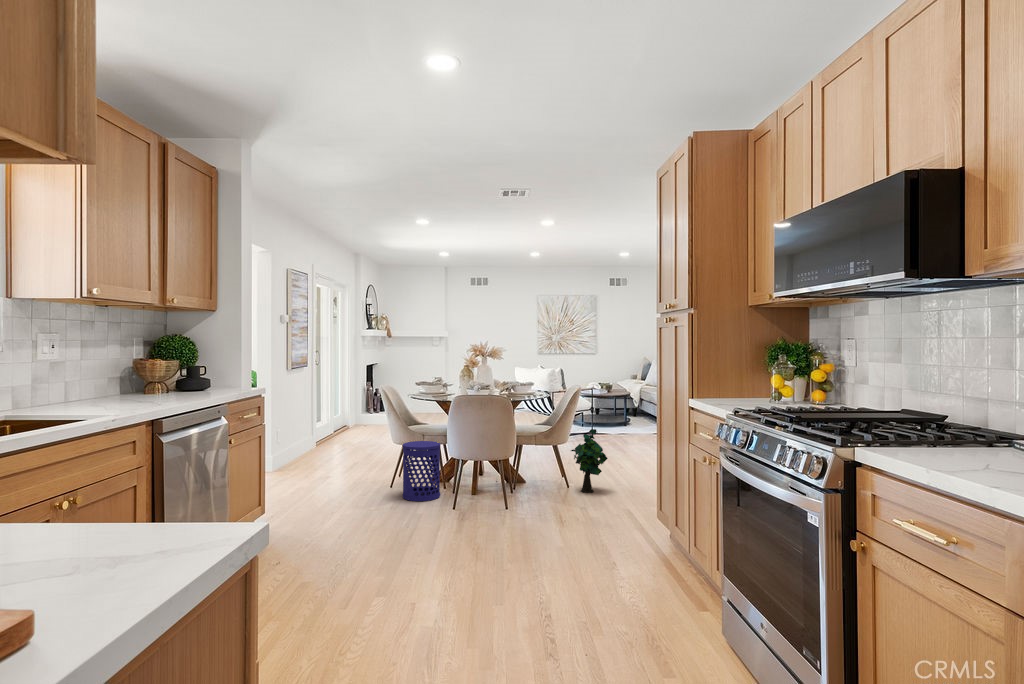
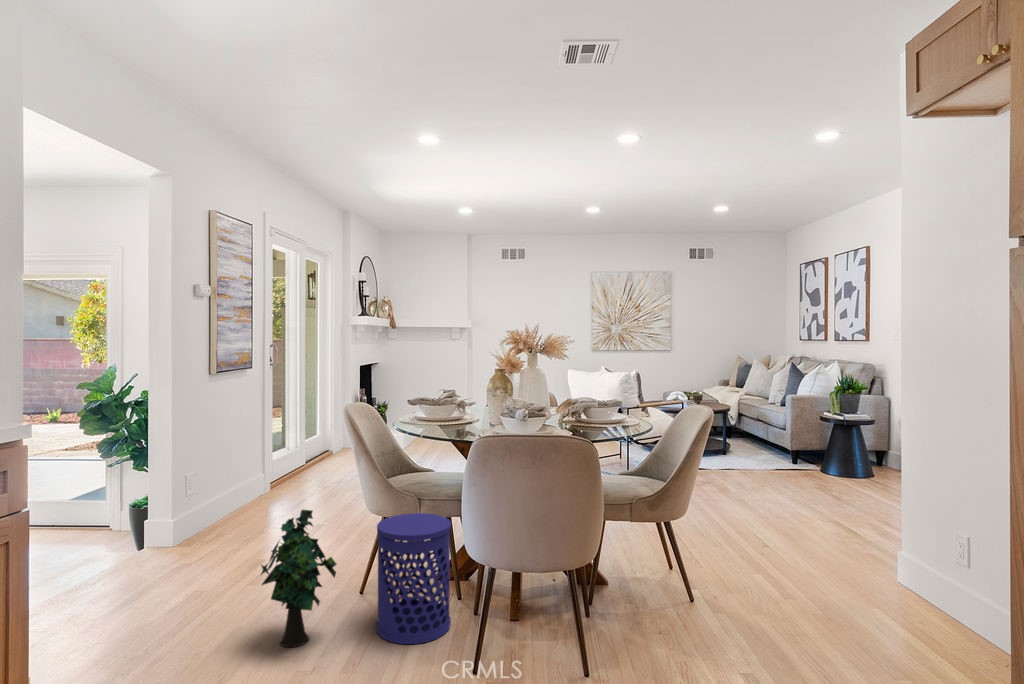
decorative plant: present [571,429,608,493] -> present [261,510,336,647]

